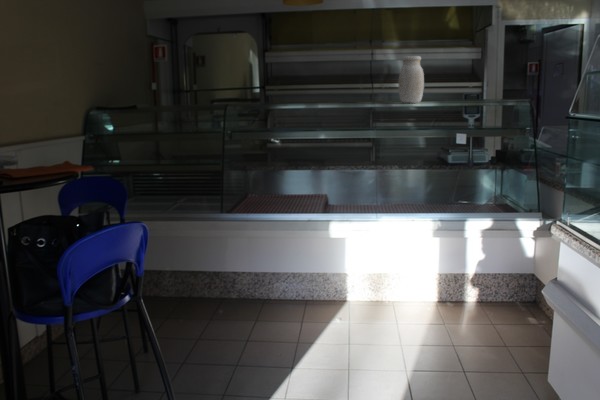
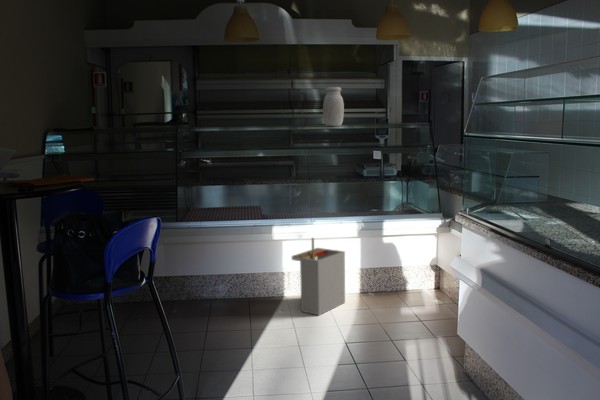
storage bin: none [353,236,418,329] -> present [292,238,345,315]

